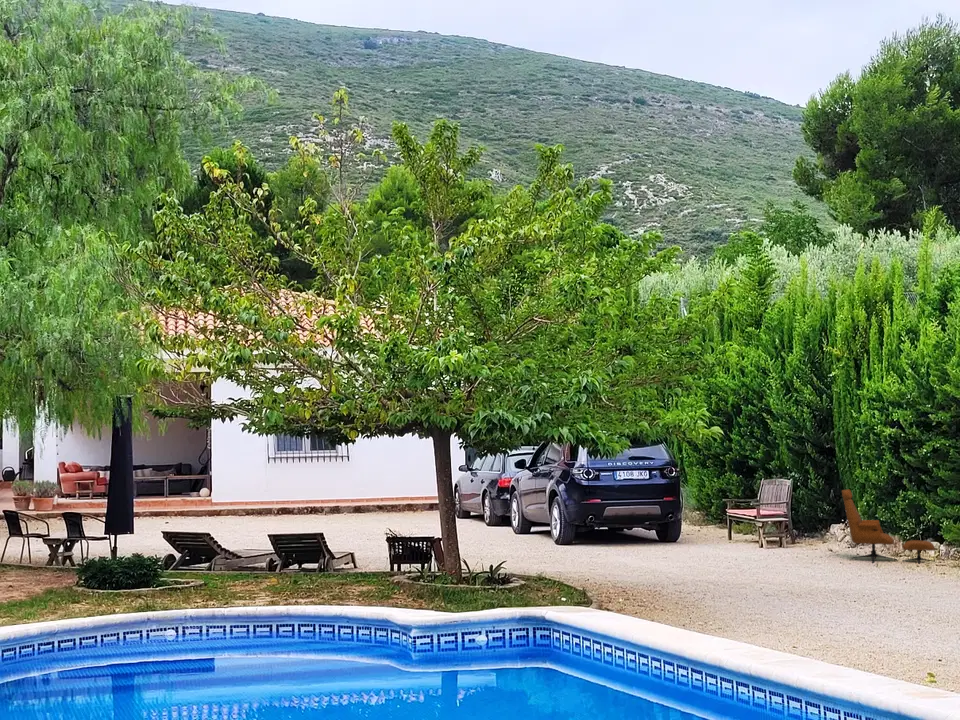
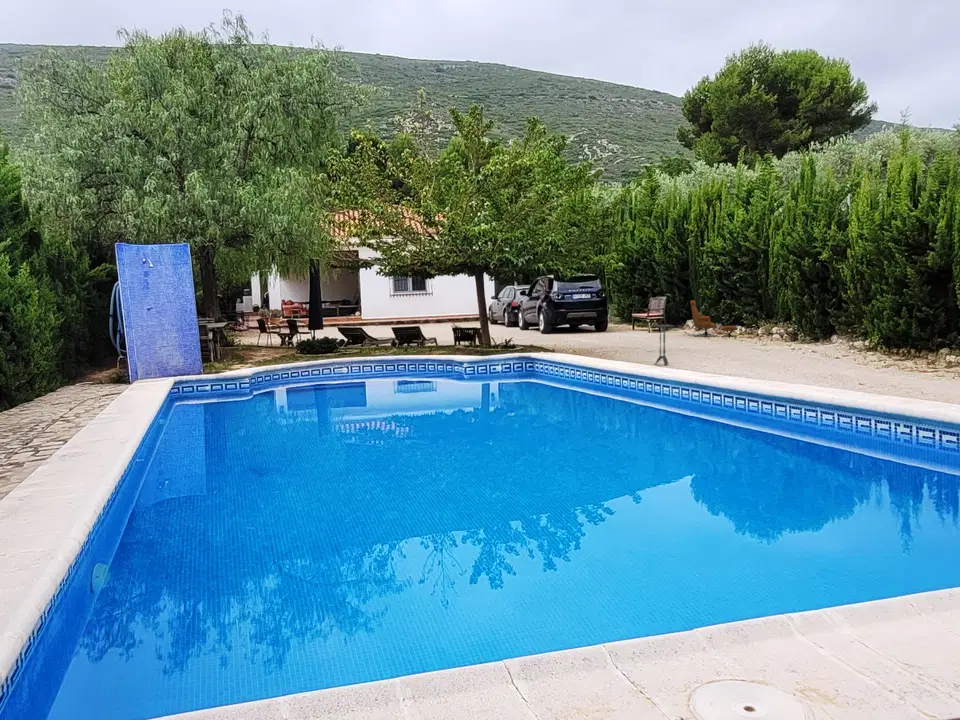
side table: none [784,557,827,642] -> present [652,325,673,365]

